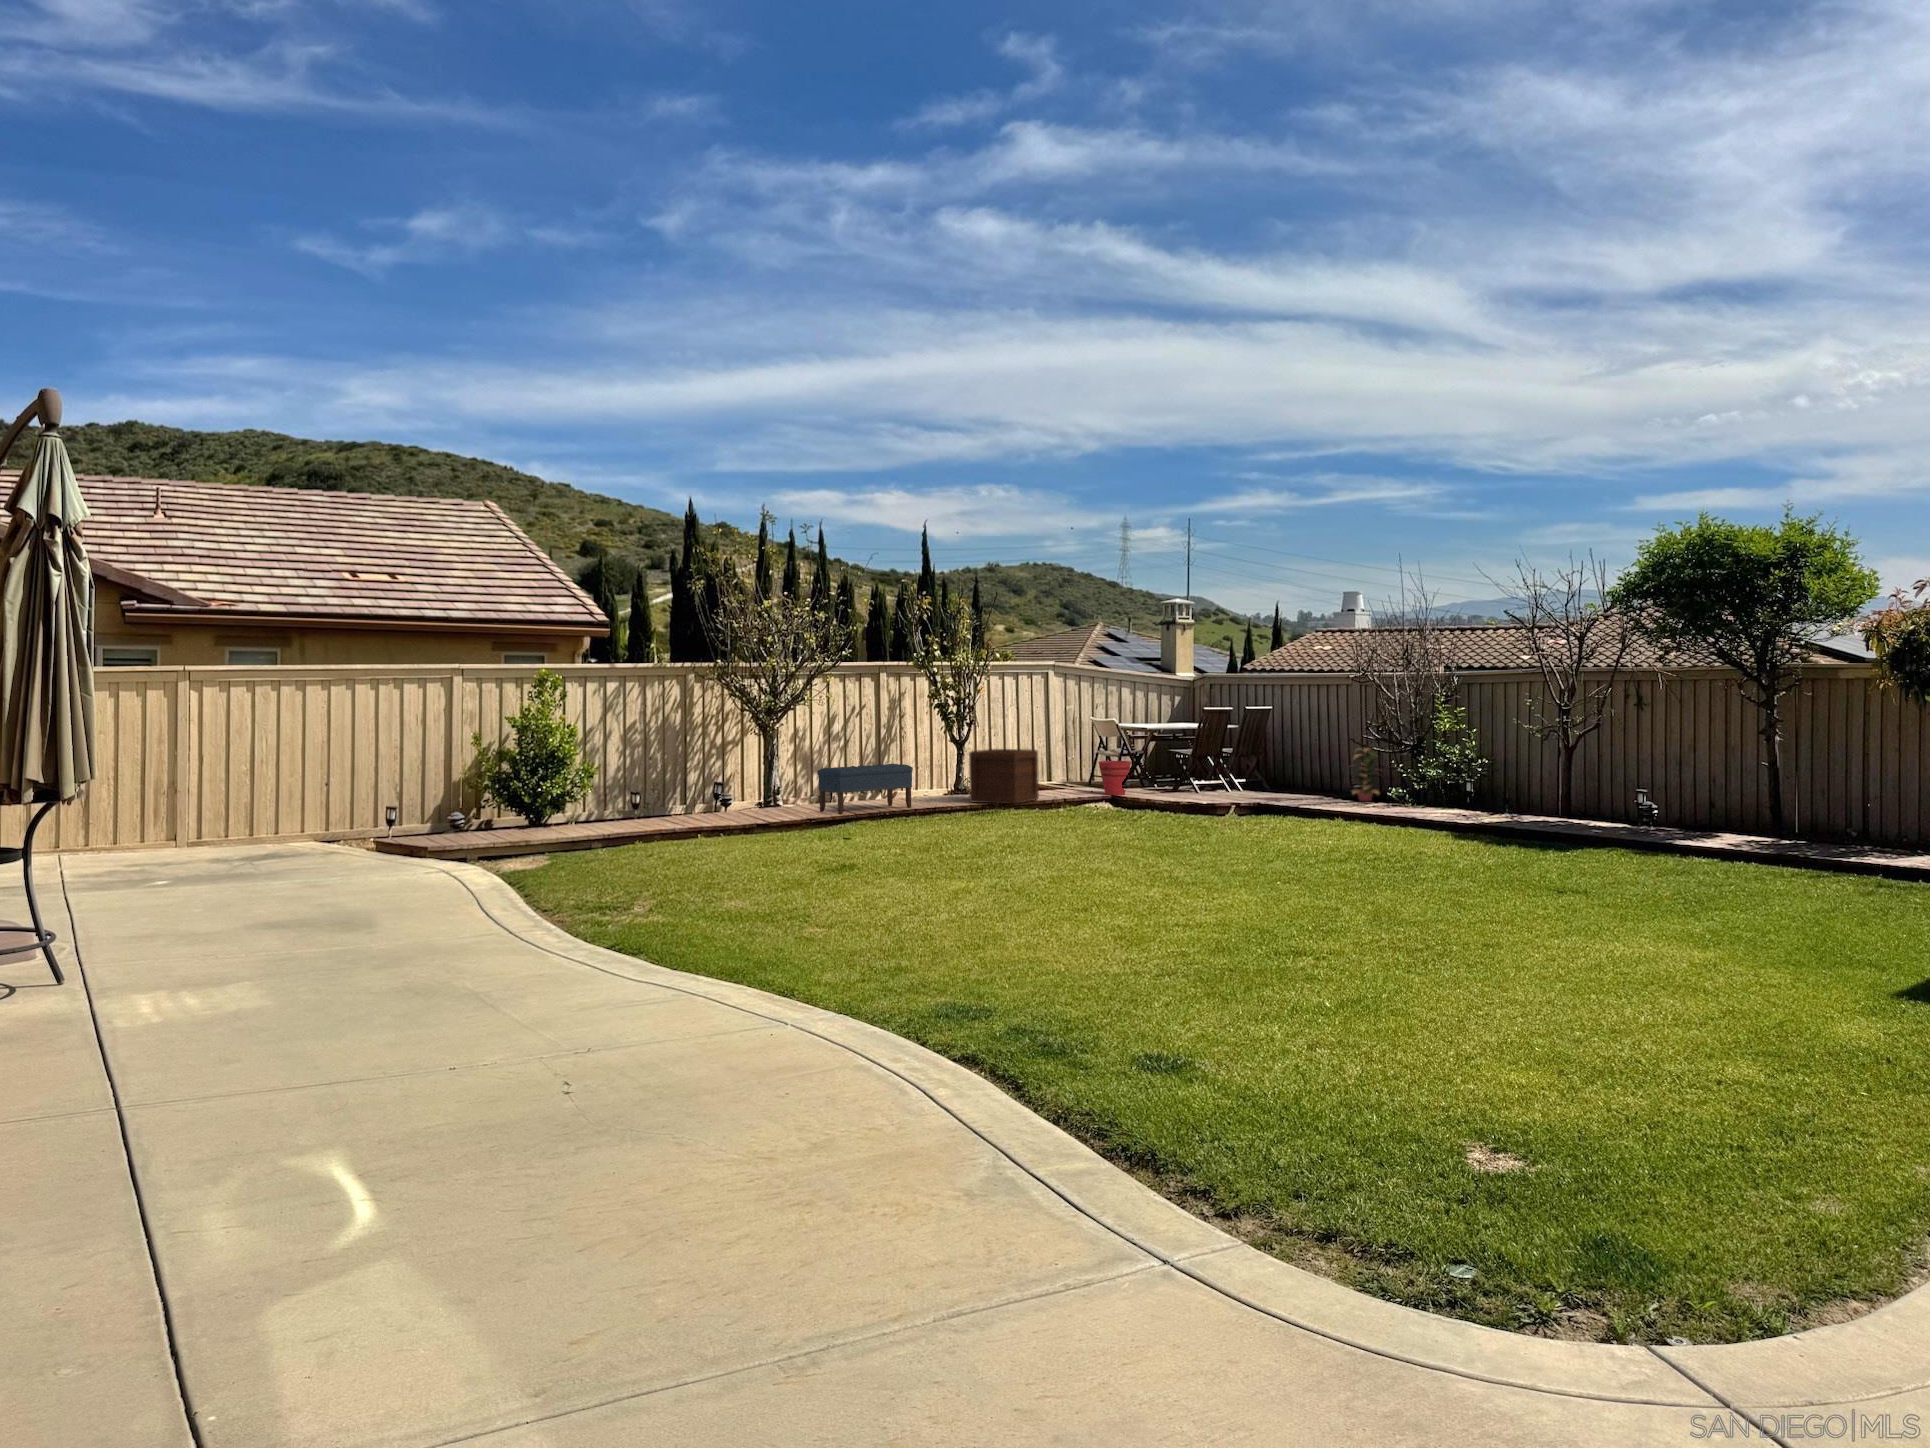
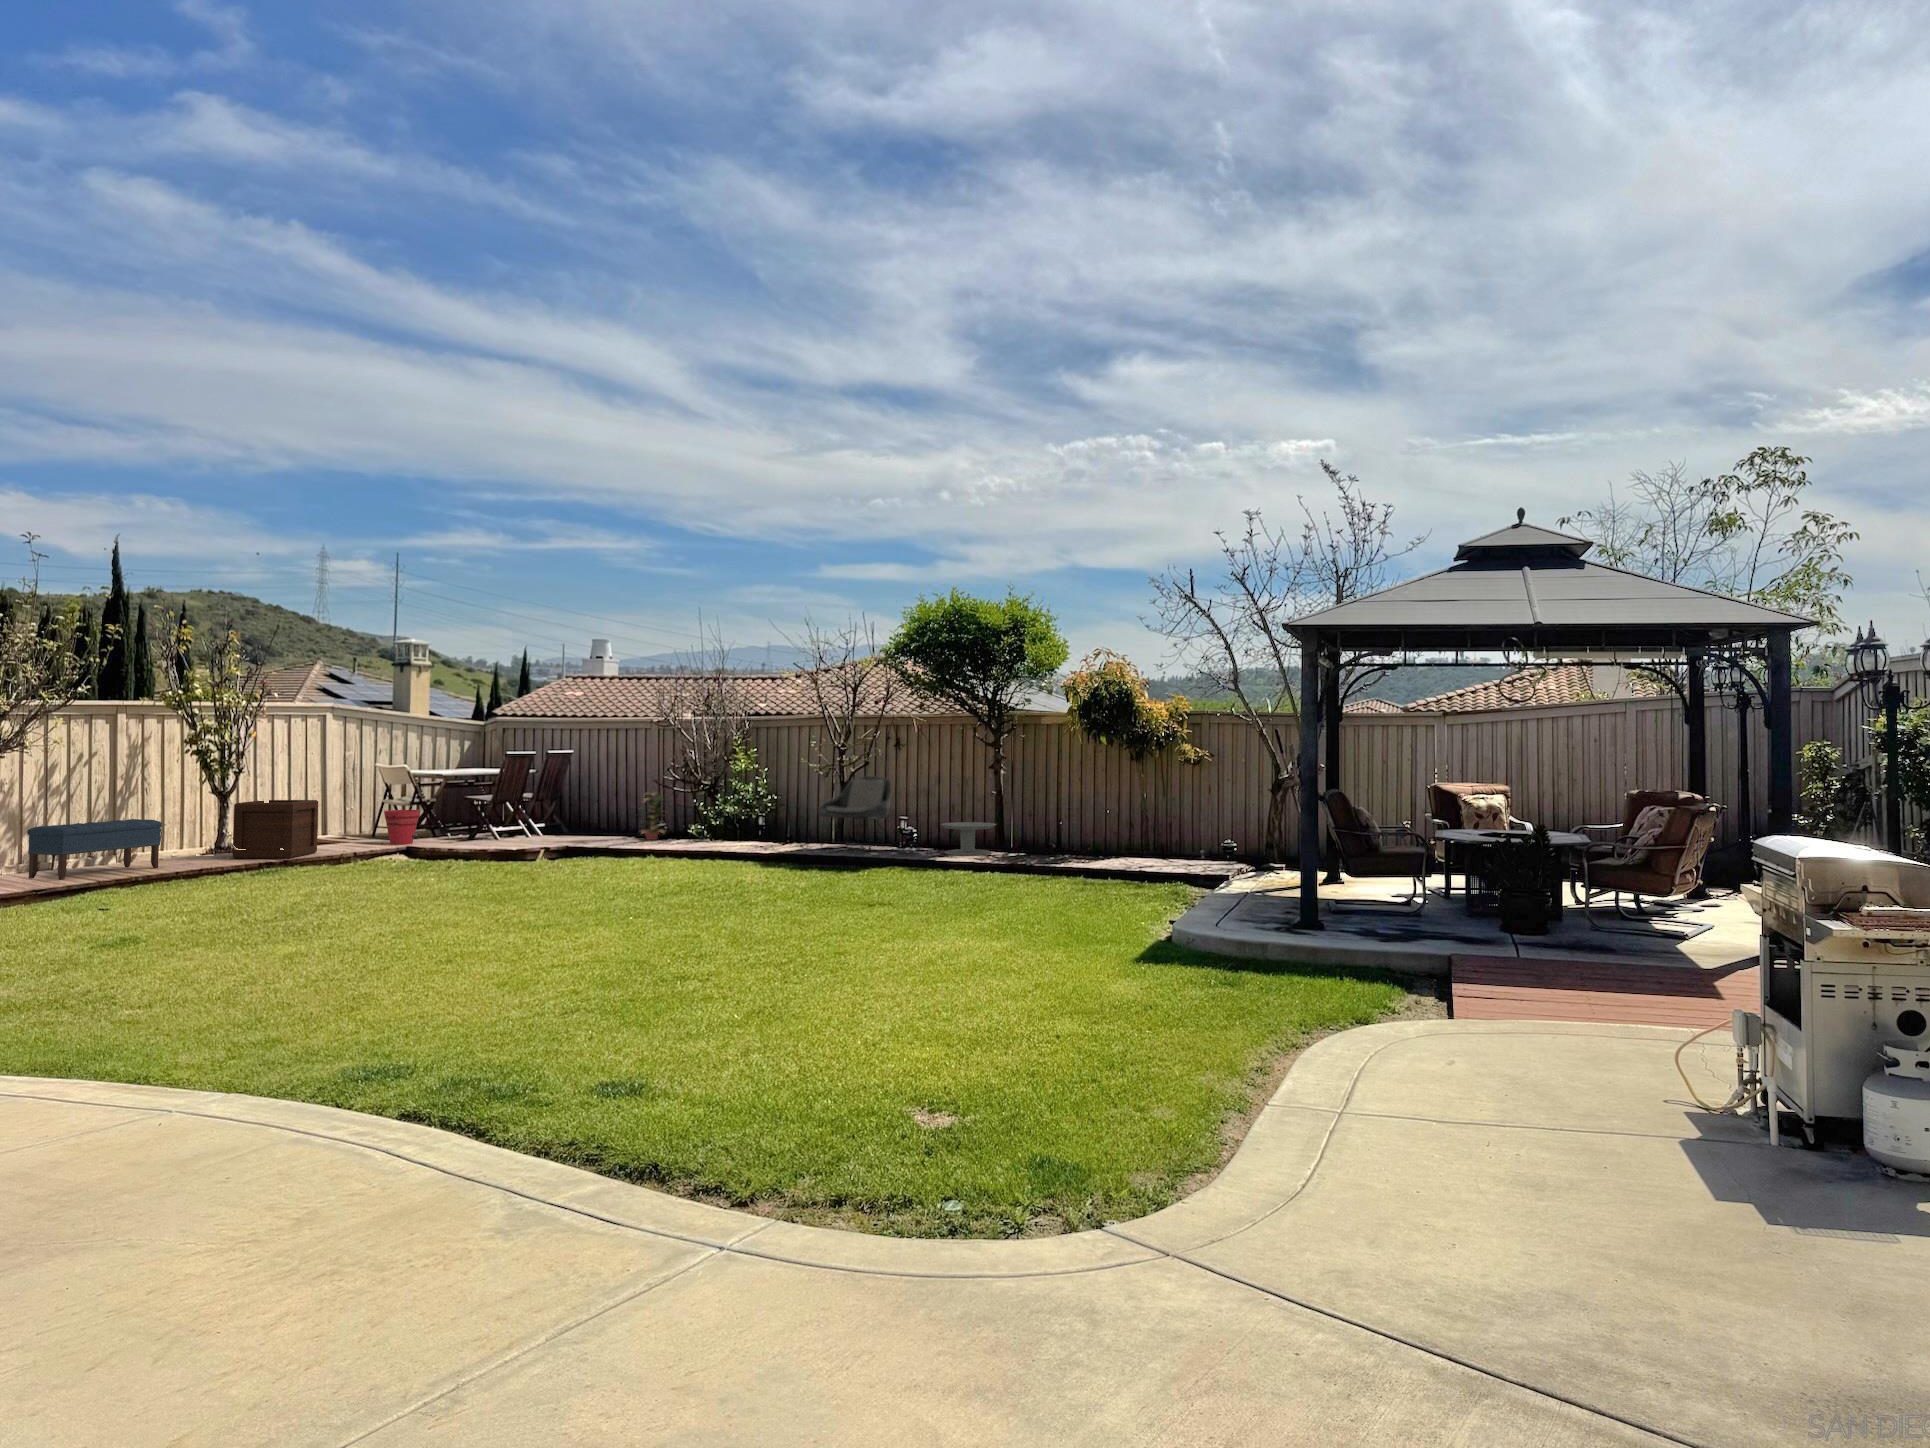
lounge chair: none [1560,732,1669,827] -> present [818,776,891,850]
side table: none [1731,795,1820,841] -> present [941,822,996,855]

